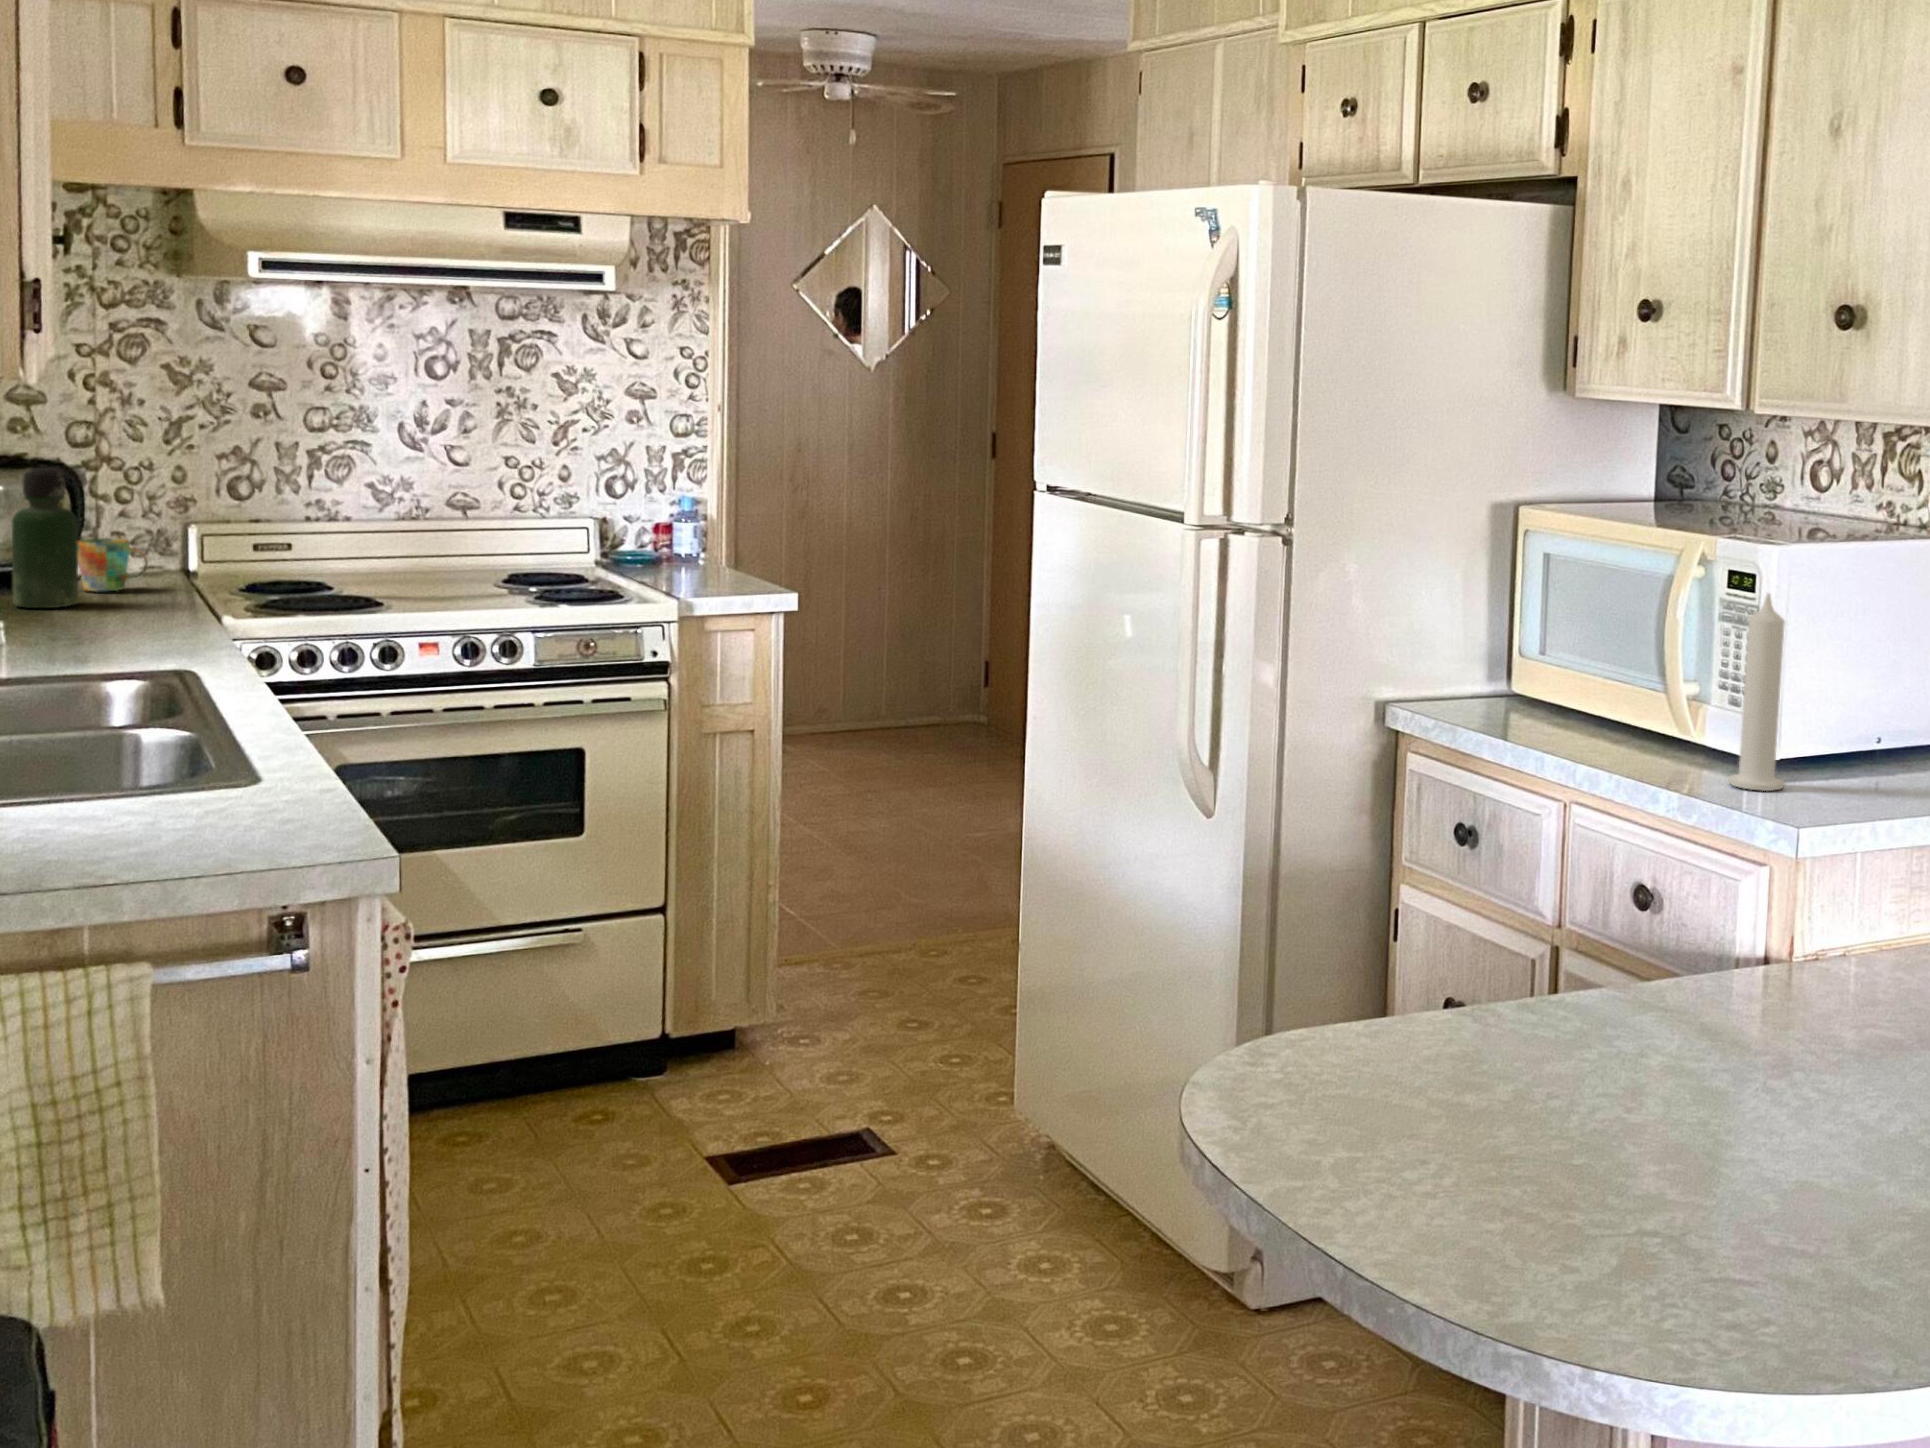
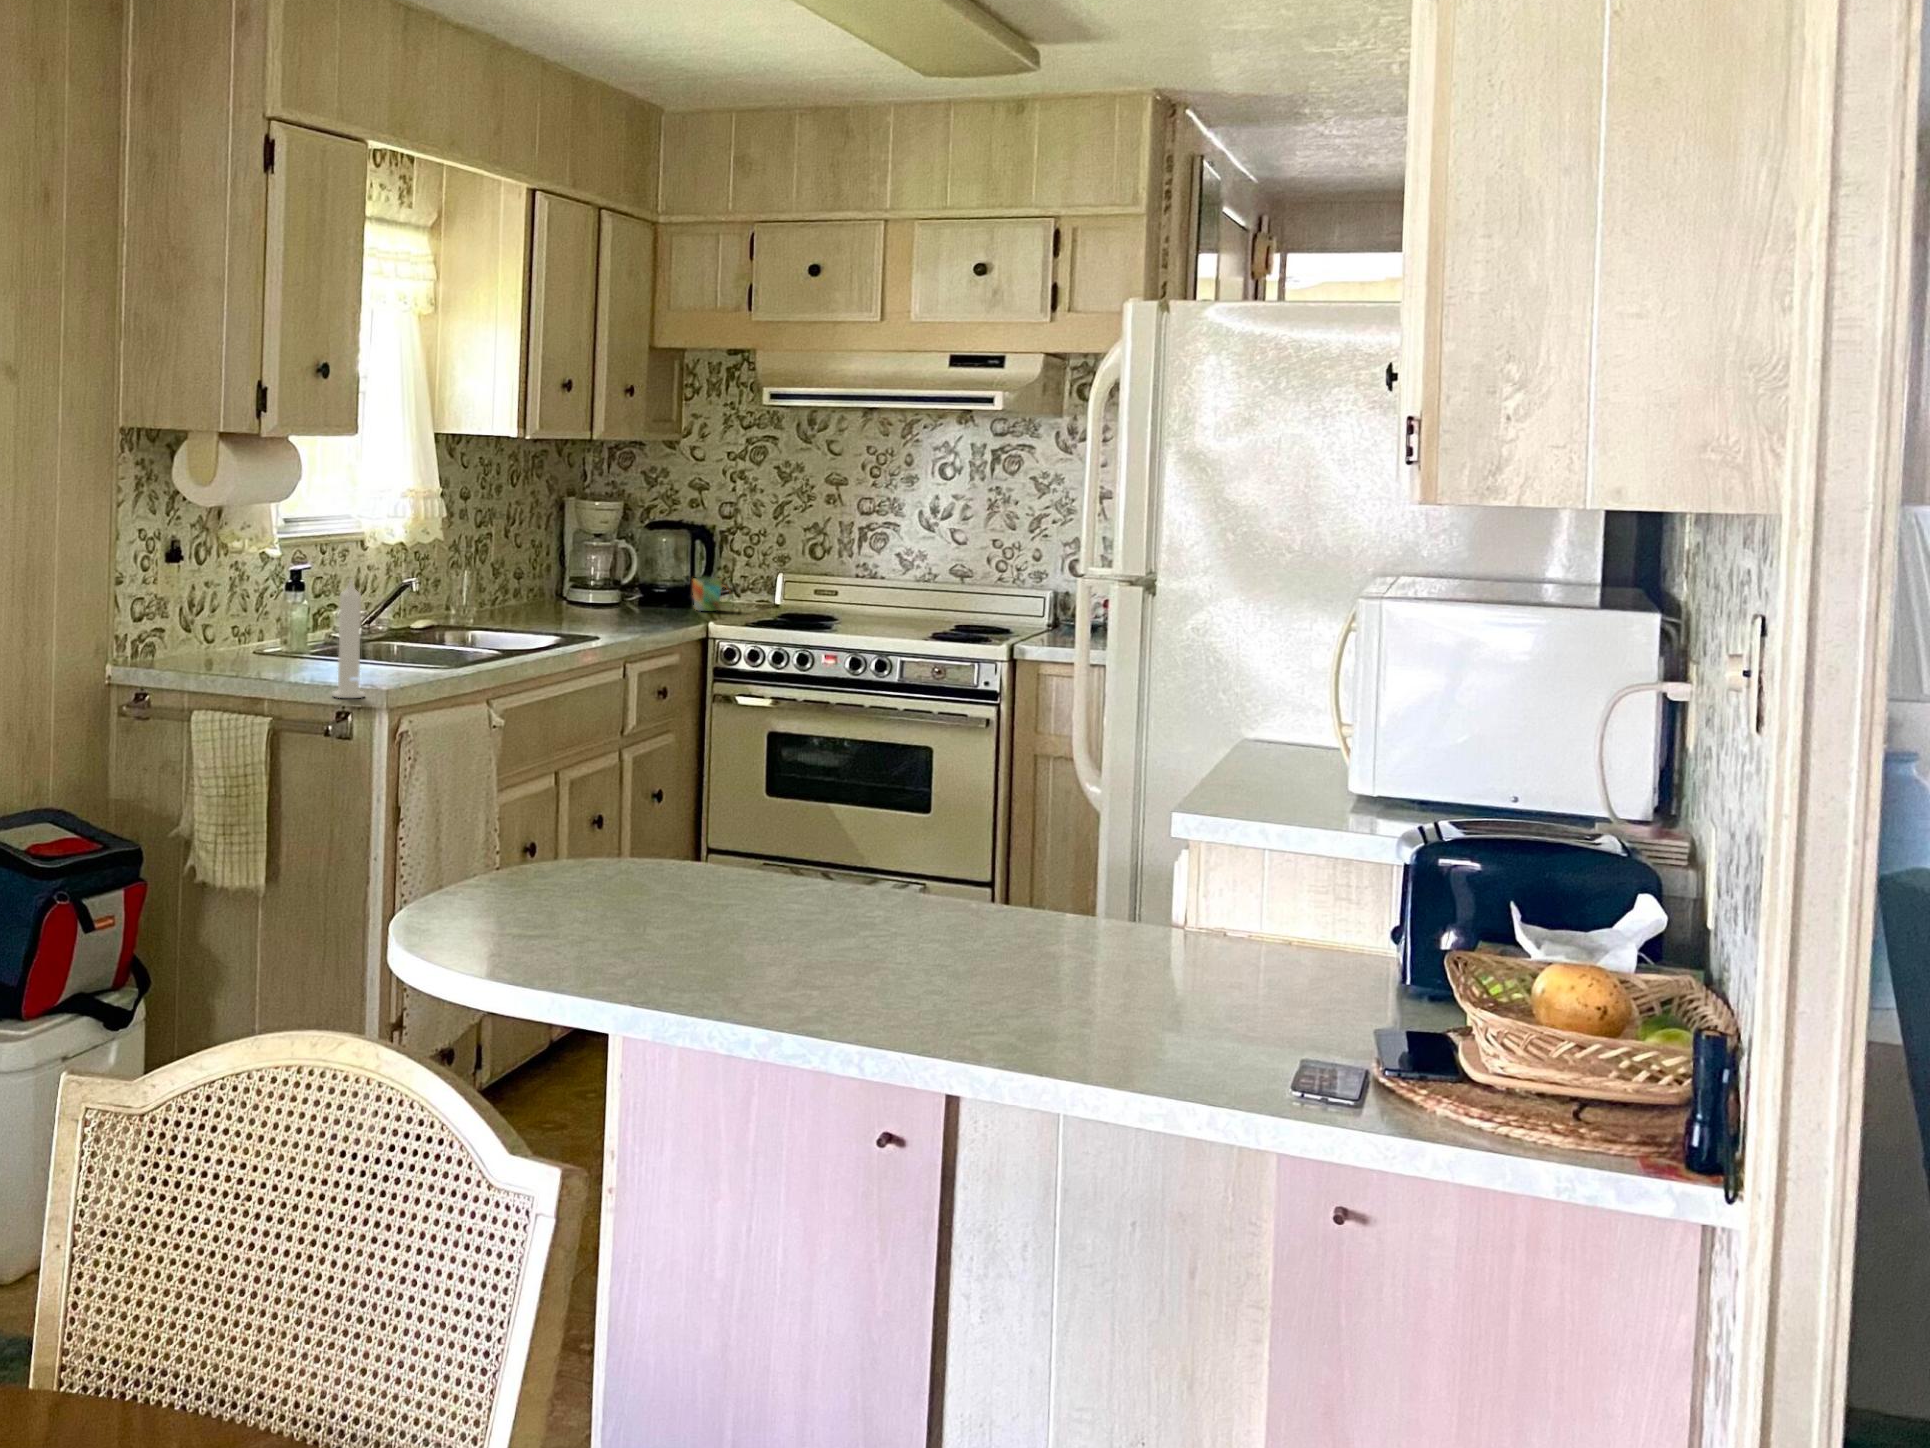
bottle: present [12,468,78,608] -> none [635,529,671,616]
candle: present [1728,594,1785,791] -> present [332,580,365,698]

